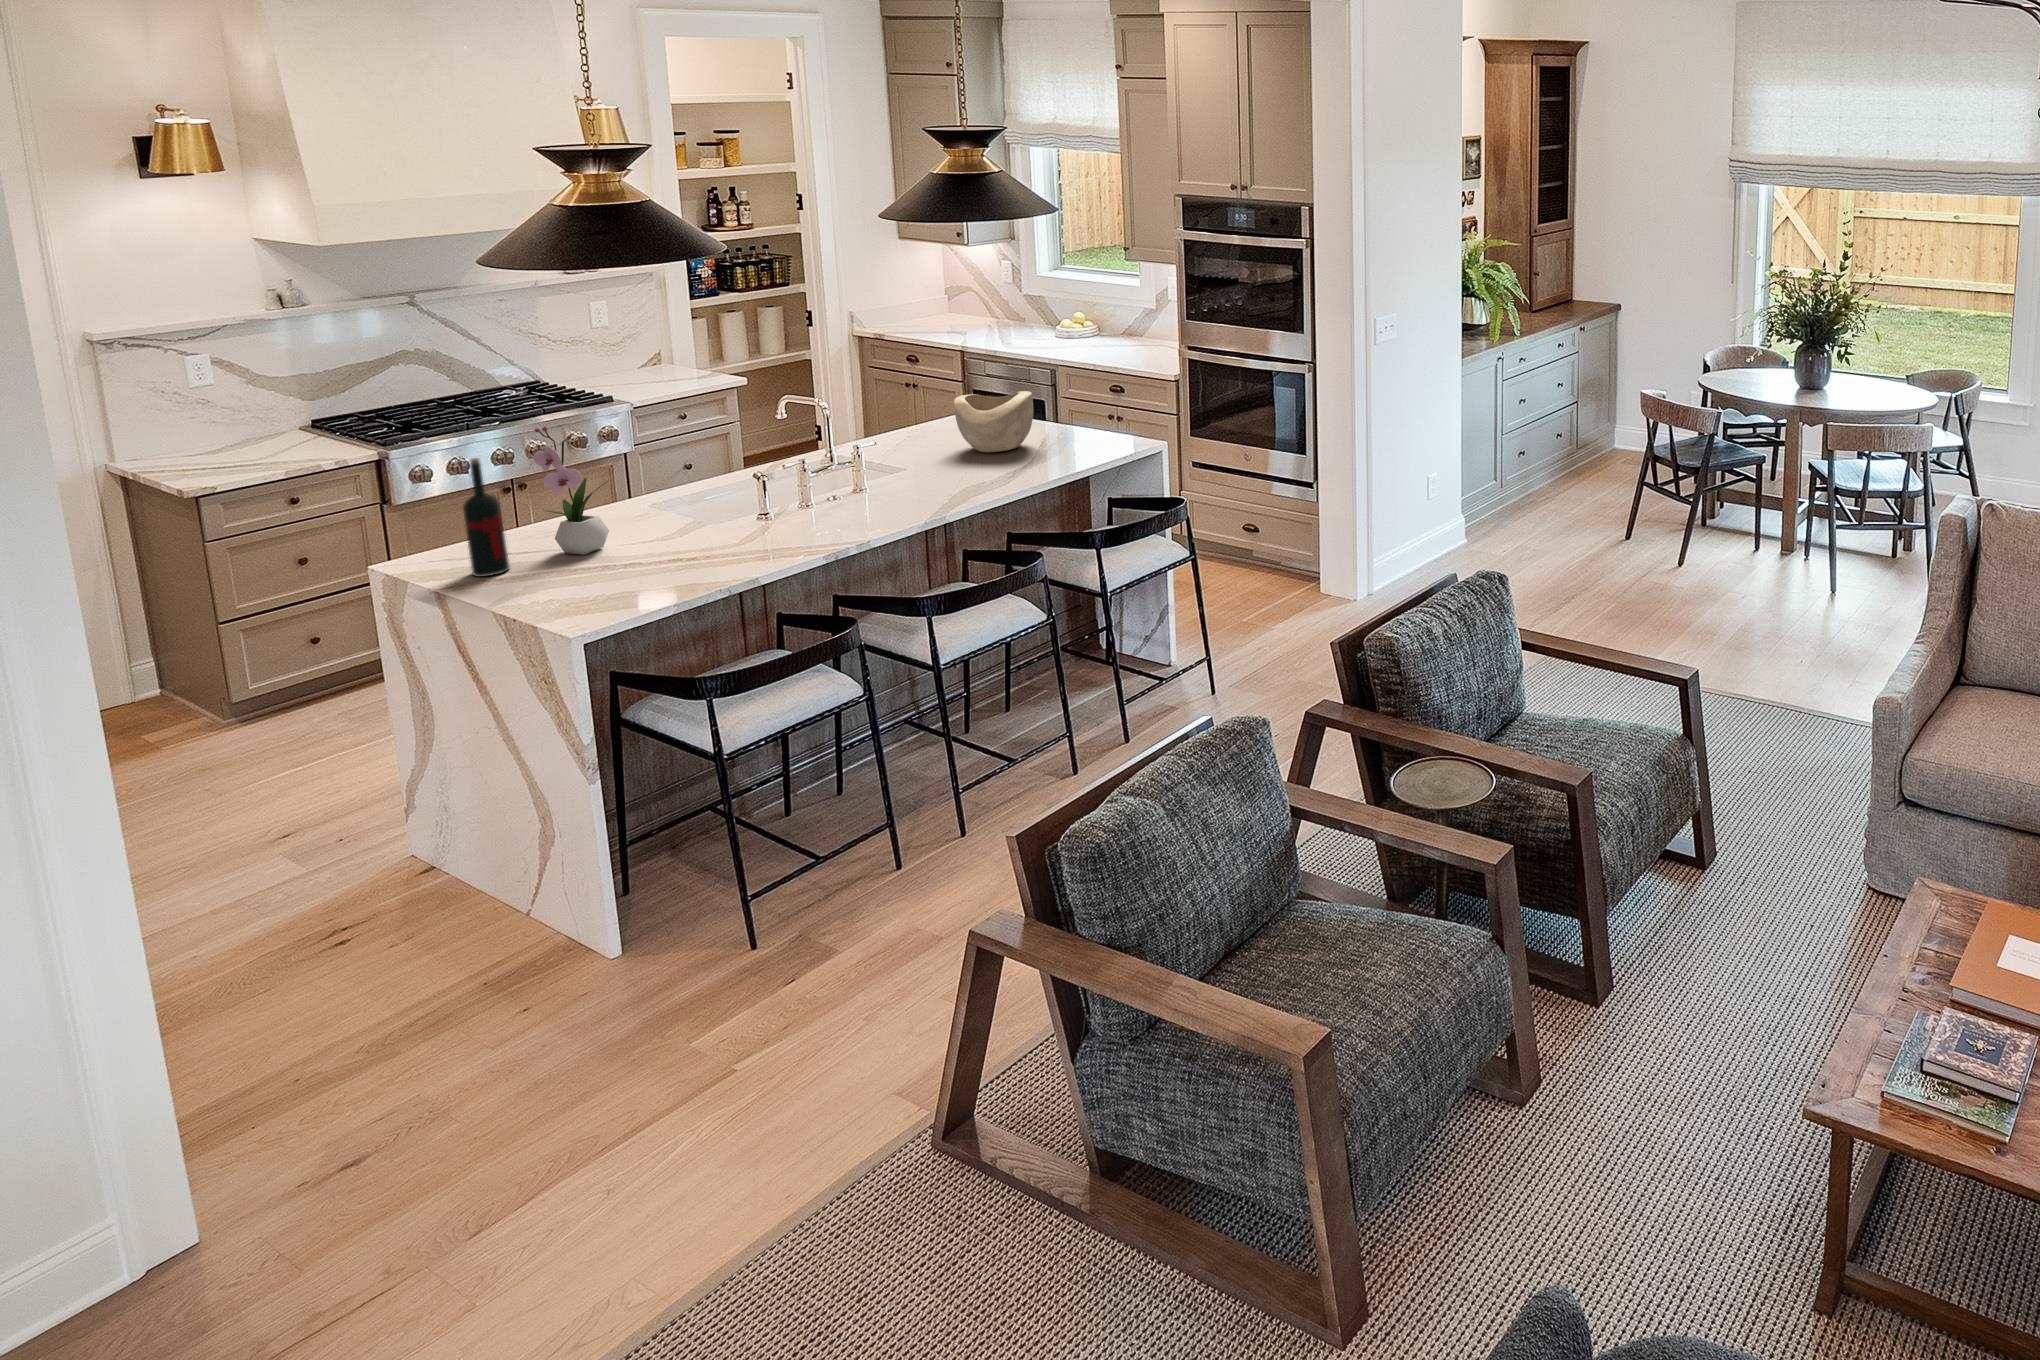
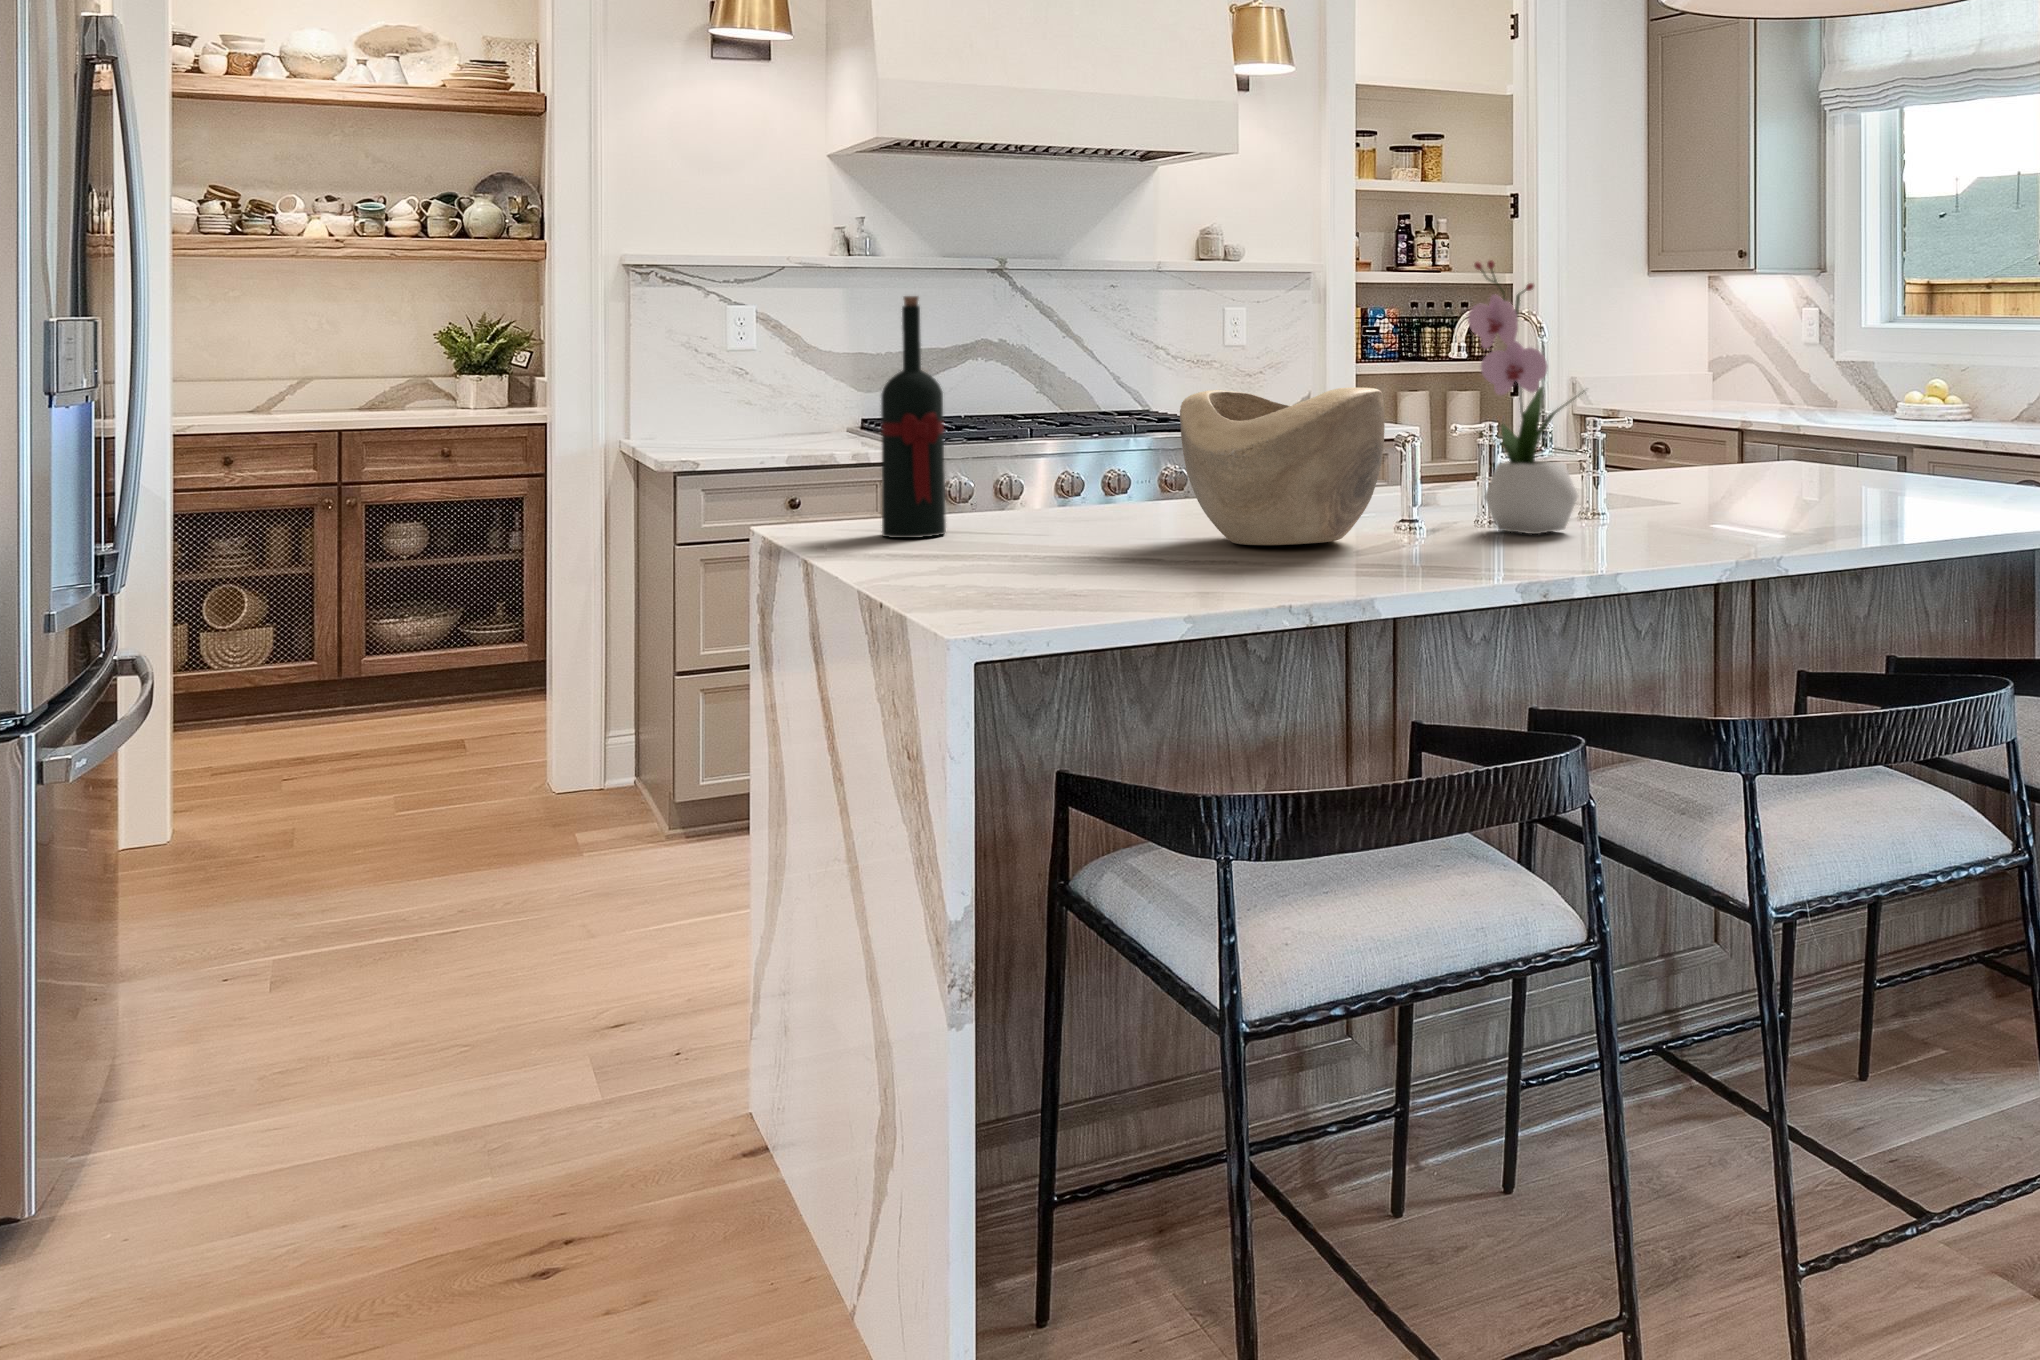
decorative bowl: present [954,391,1033,452] -> present [1180,388,1385,545]
flower arrangement: present [533,427,609,555] -> present [1468,260,1583,534]

